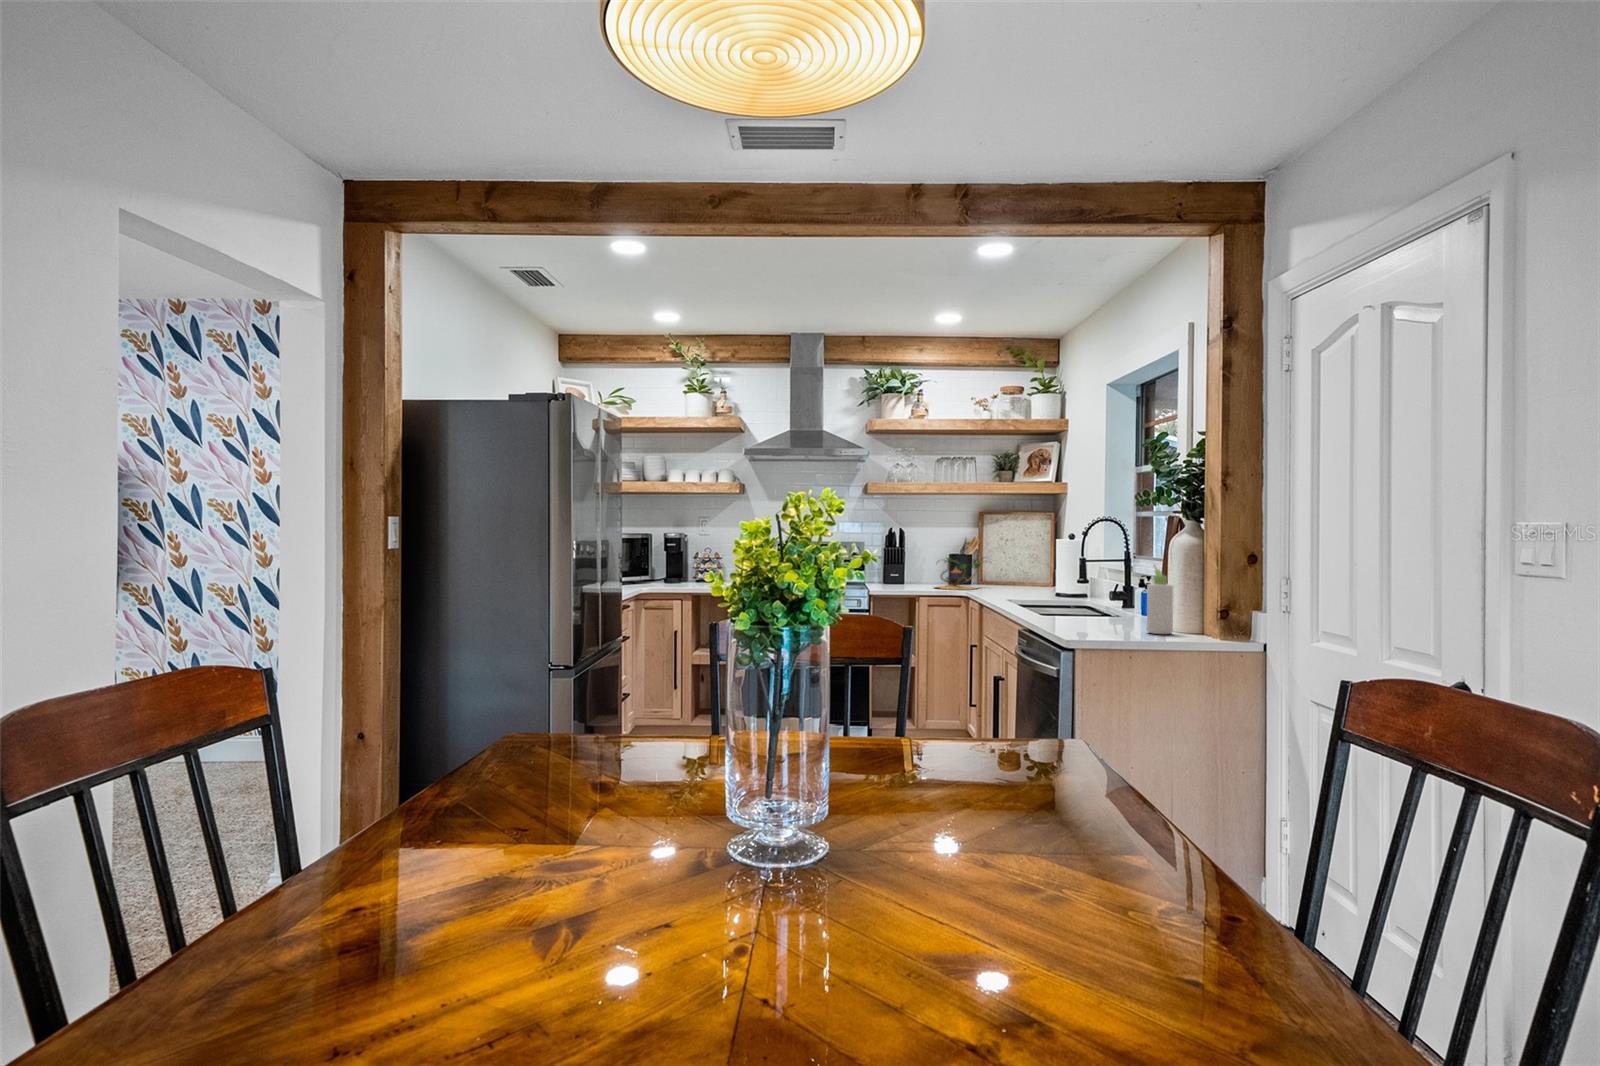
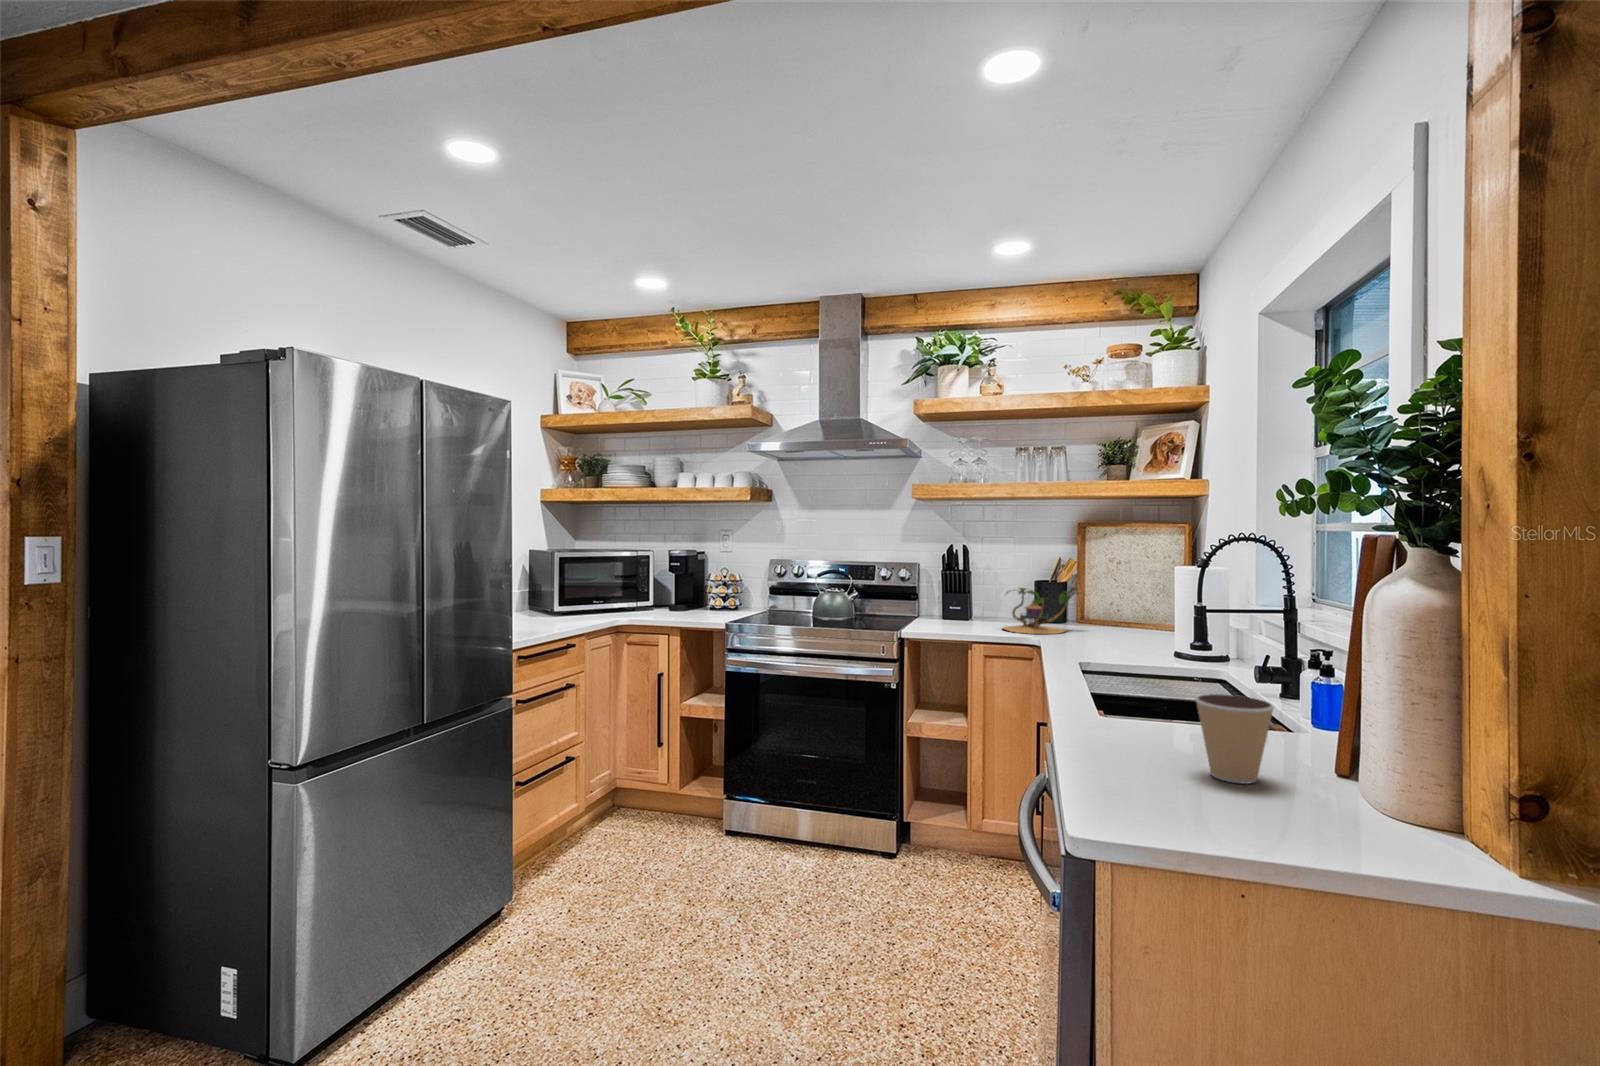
bottle: present [1147,565,1173,634] -> none [1293,658,1369,850]
coffee cup: none [1102,590,1135,626] -> present [1195,694,1274,784]

